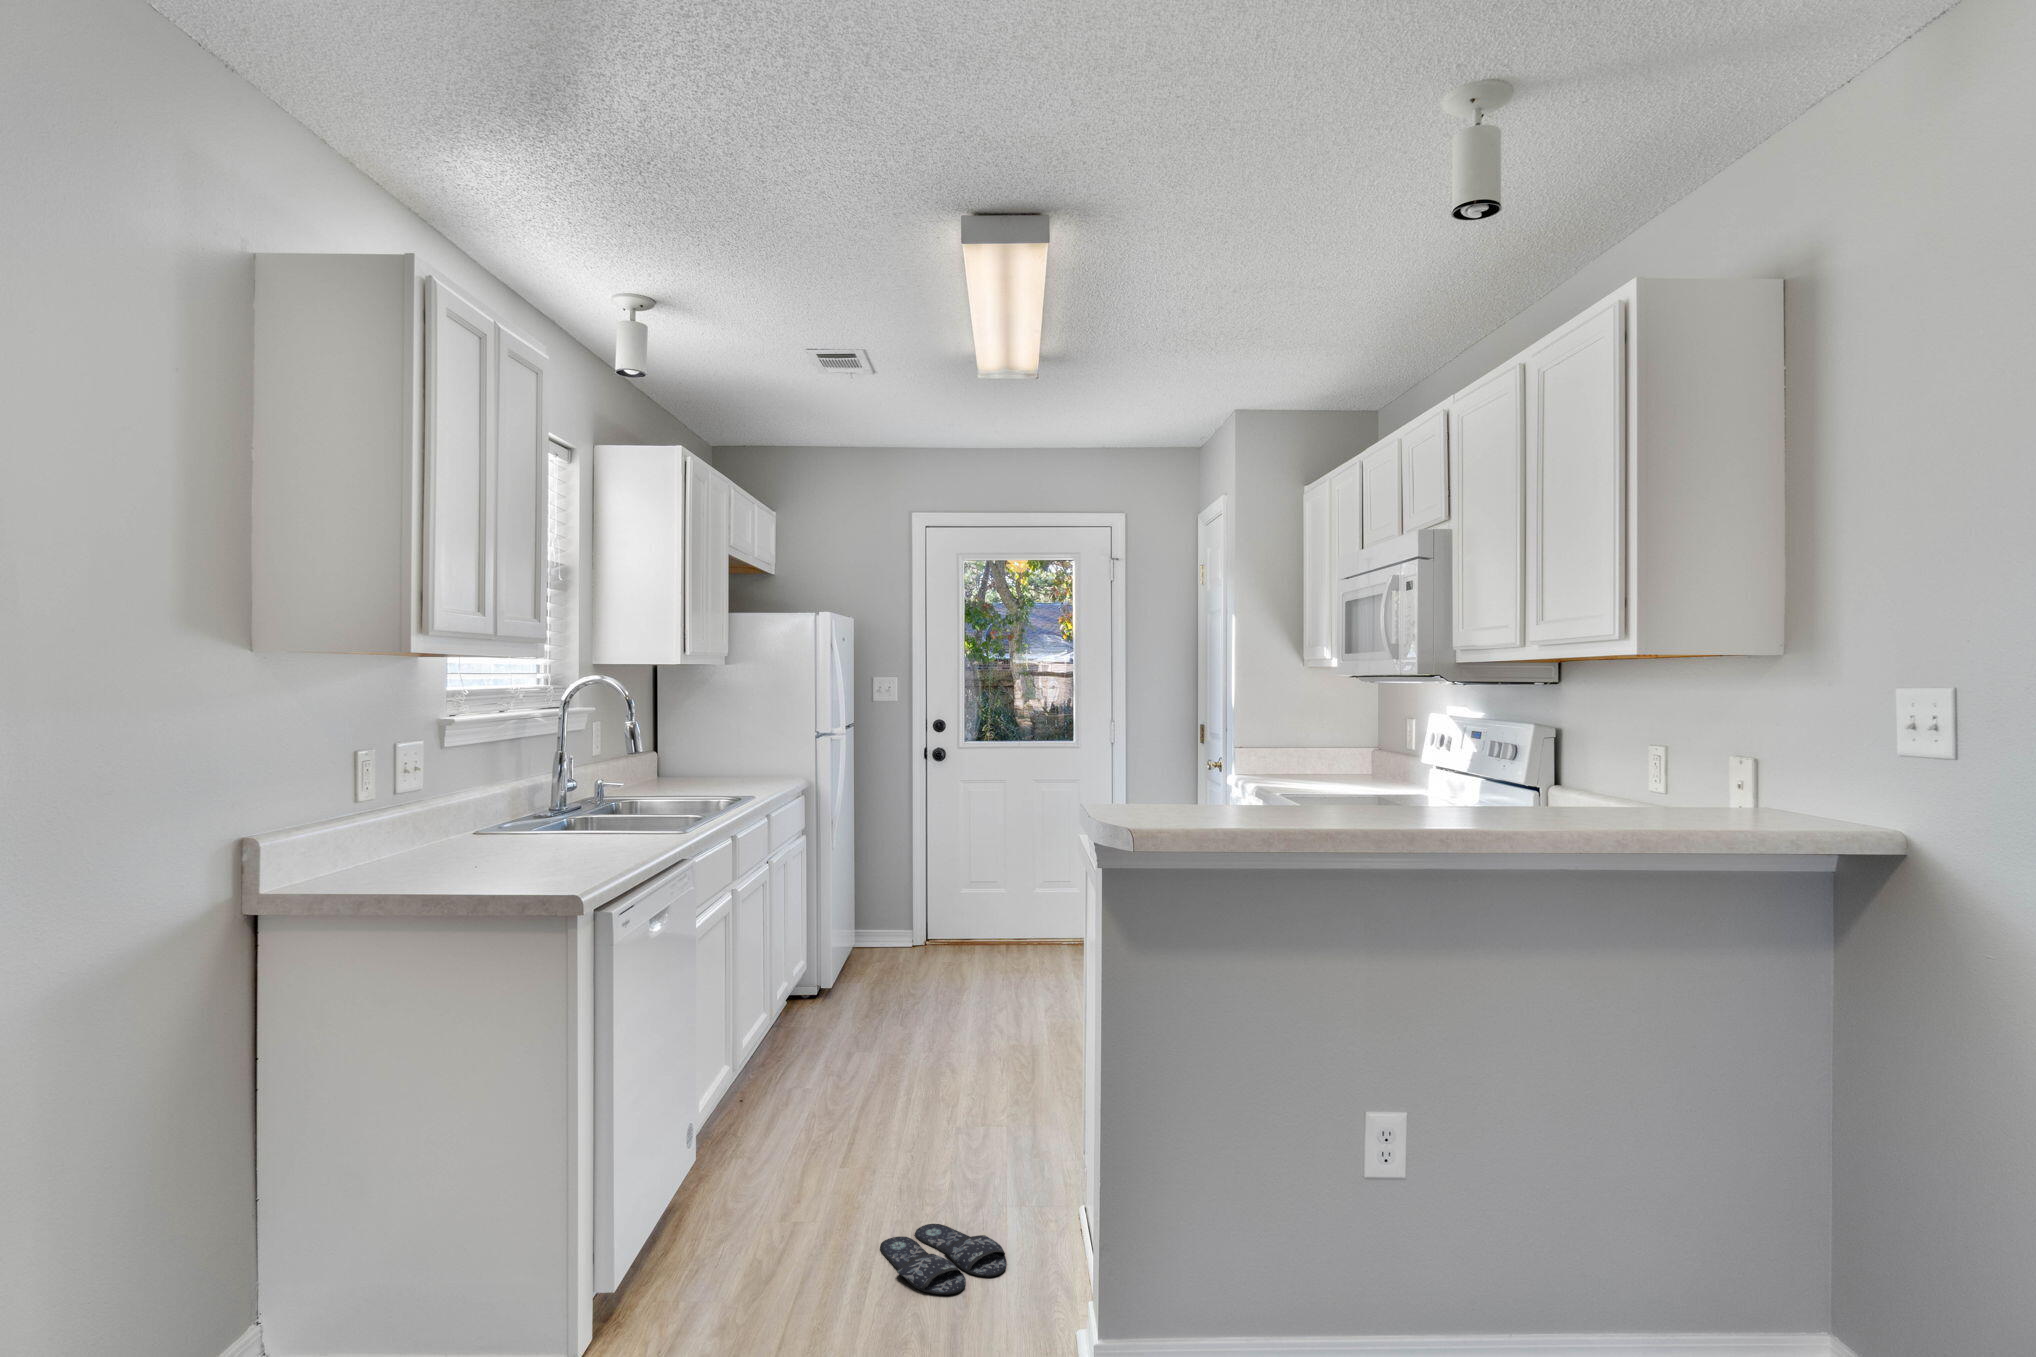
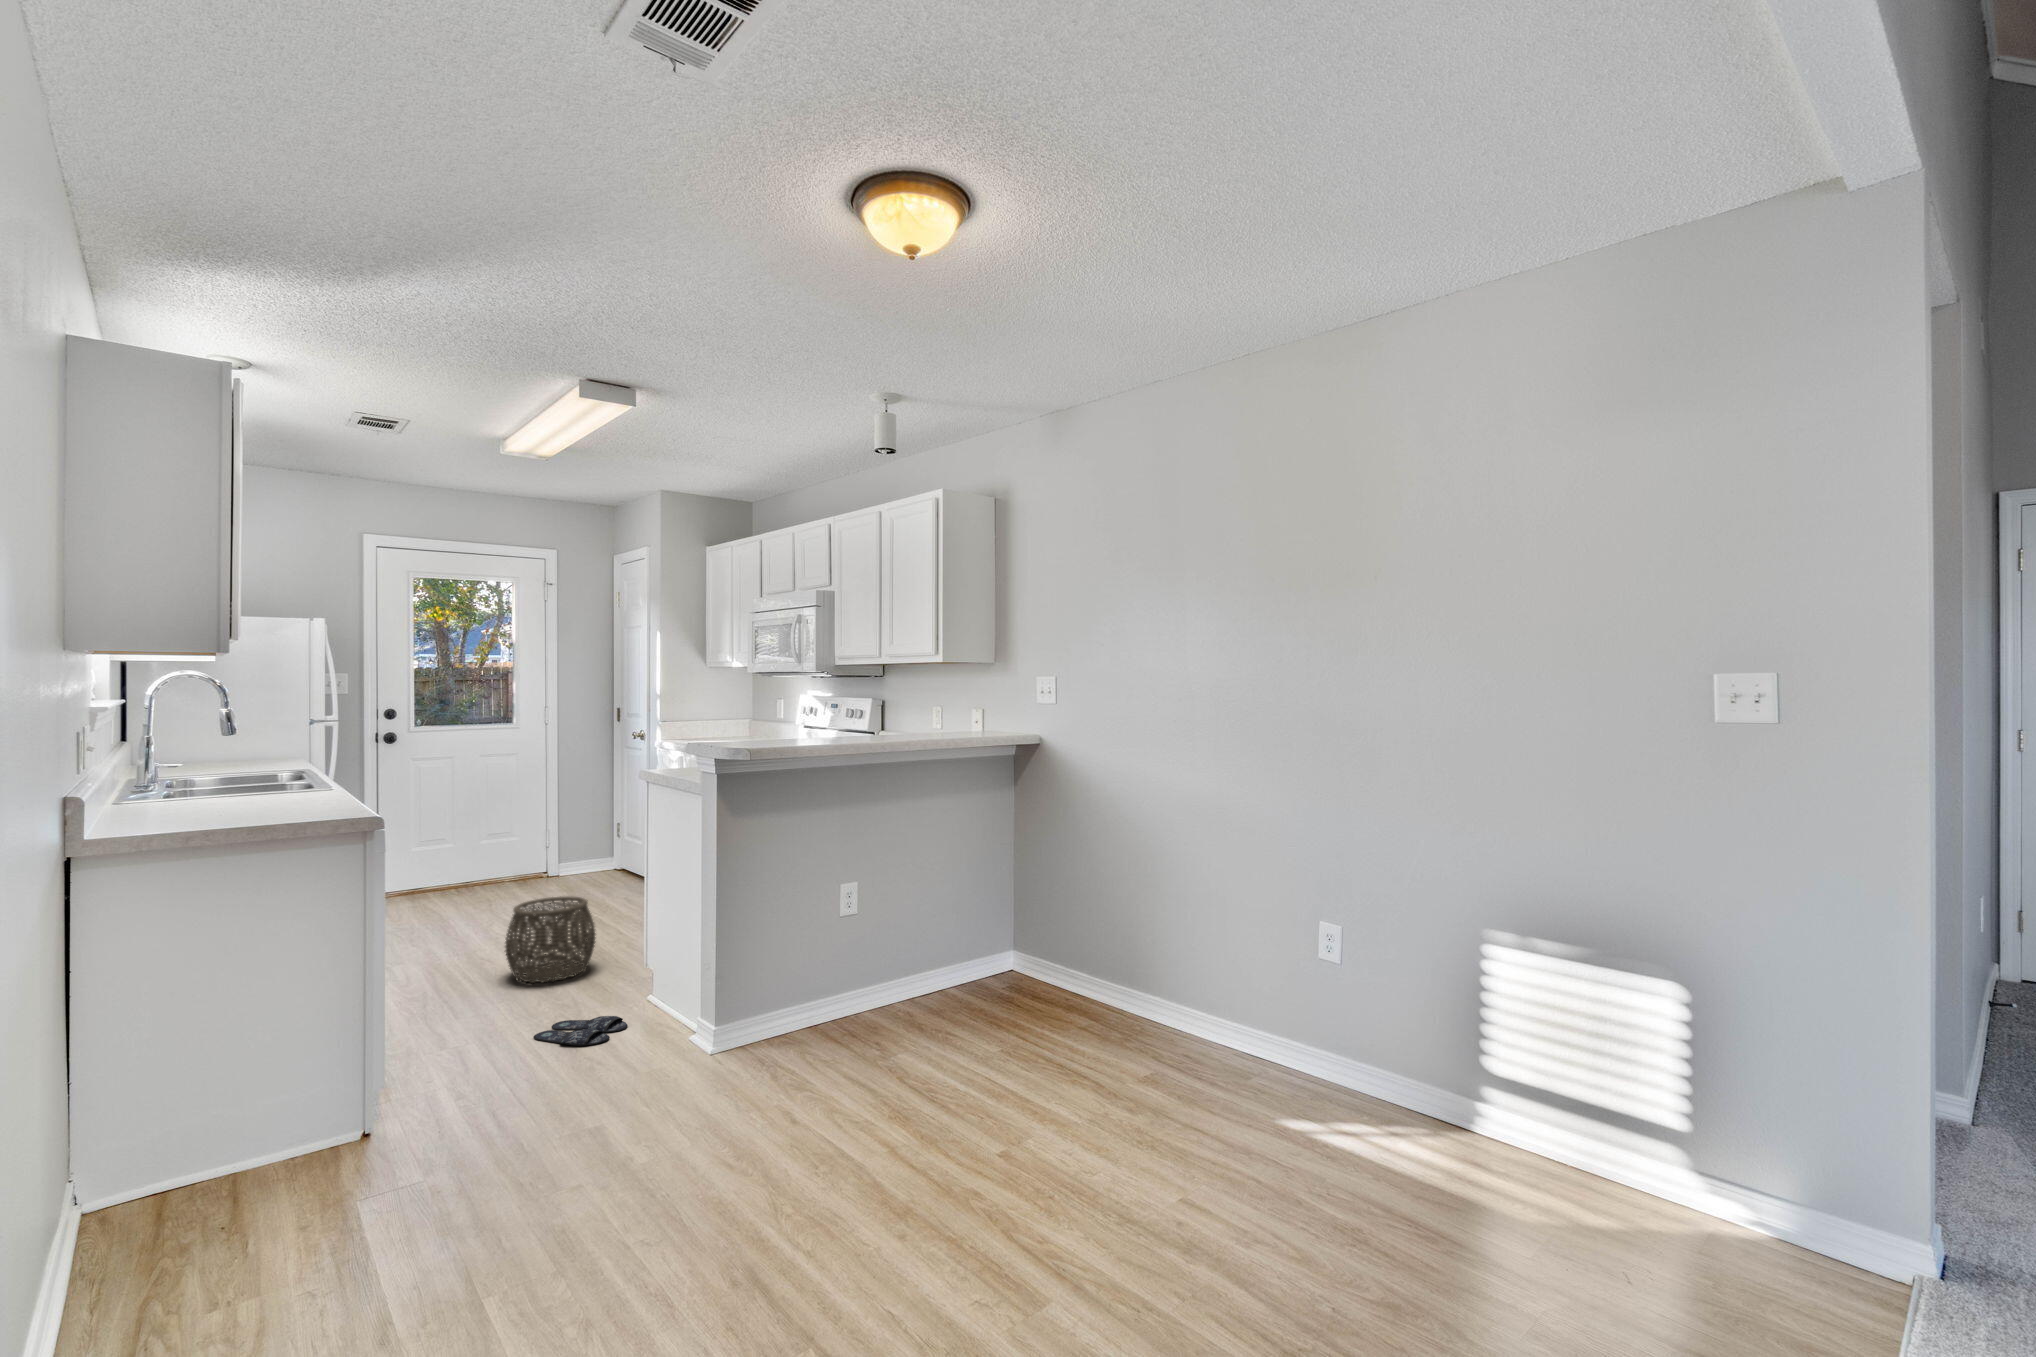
woven basket: none [933,1005,1053,1139] -> present [505,896,596,983]

